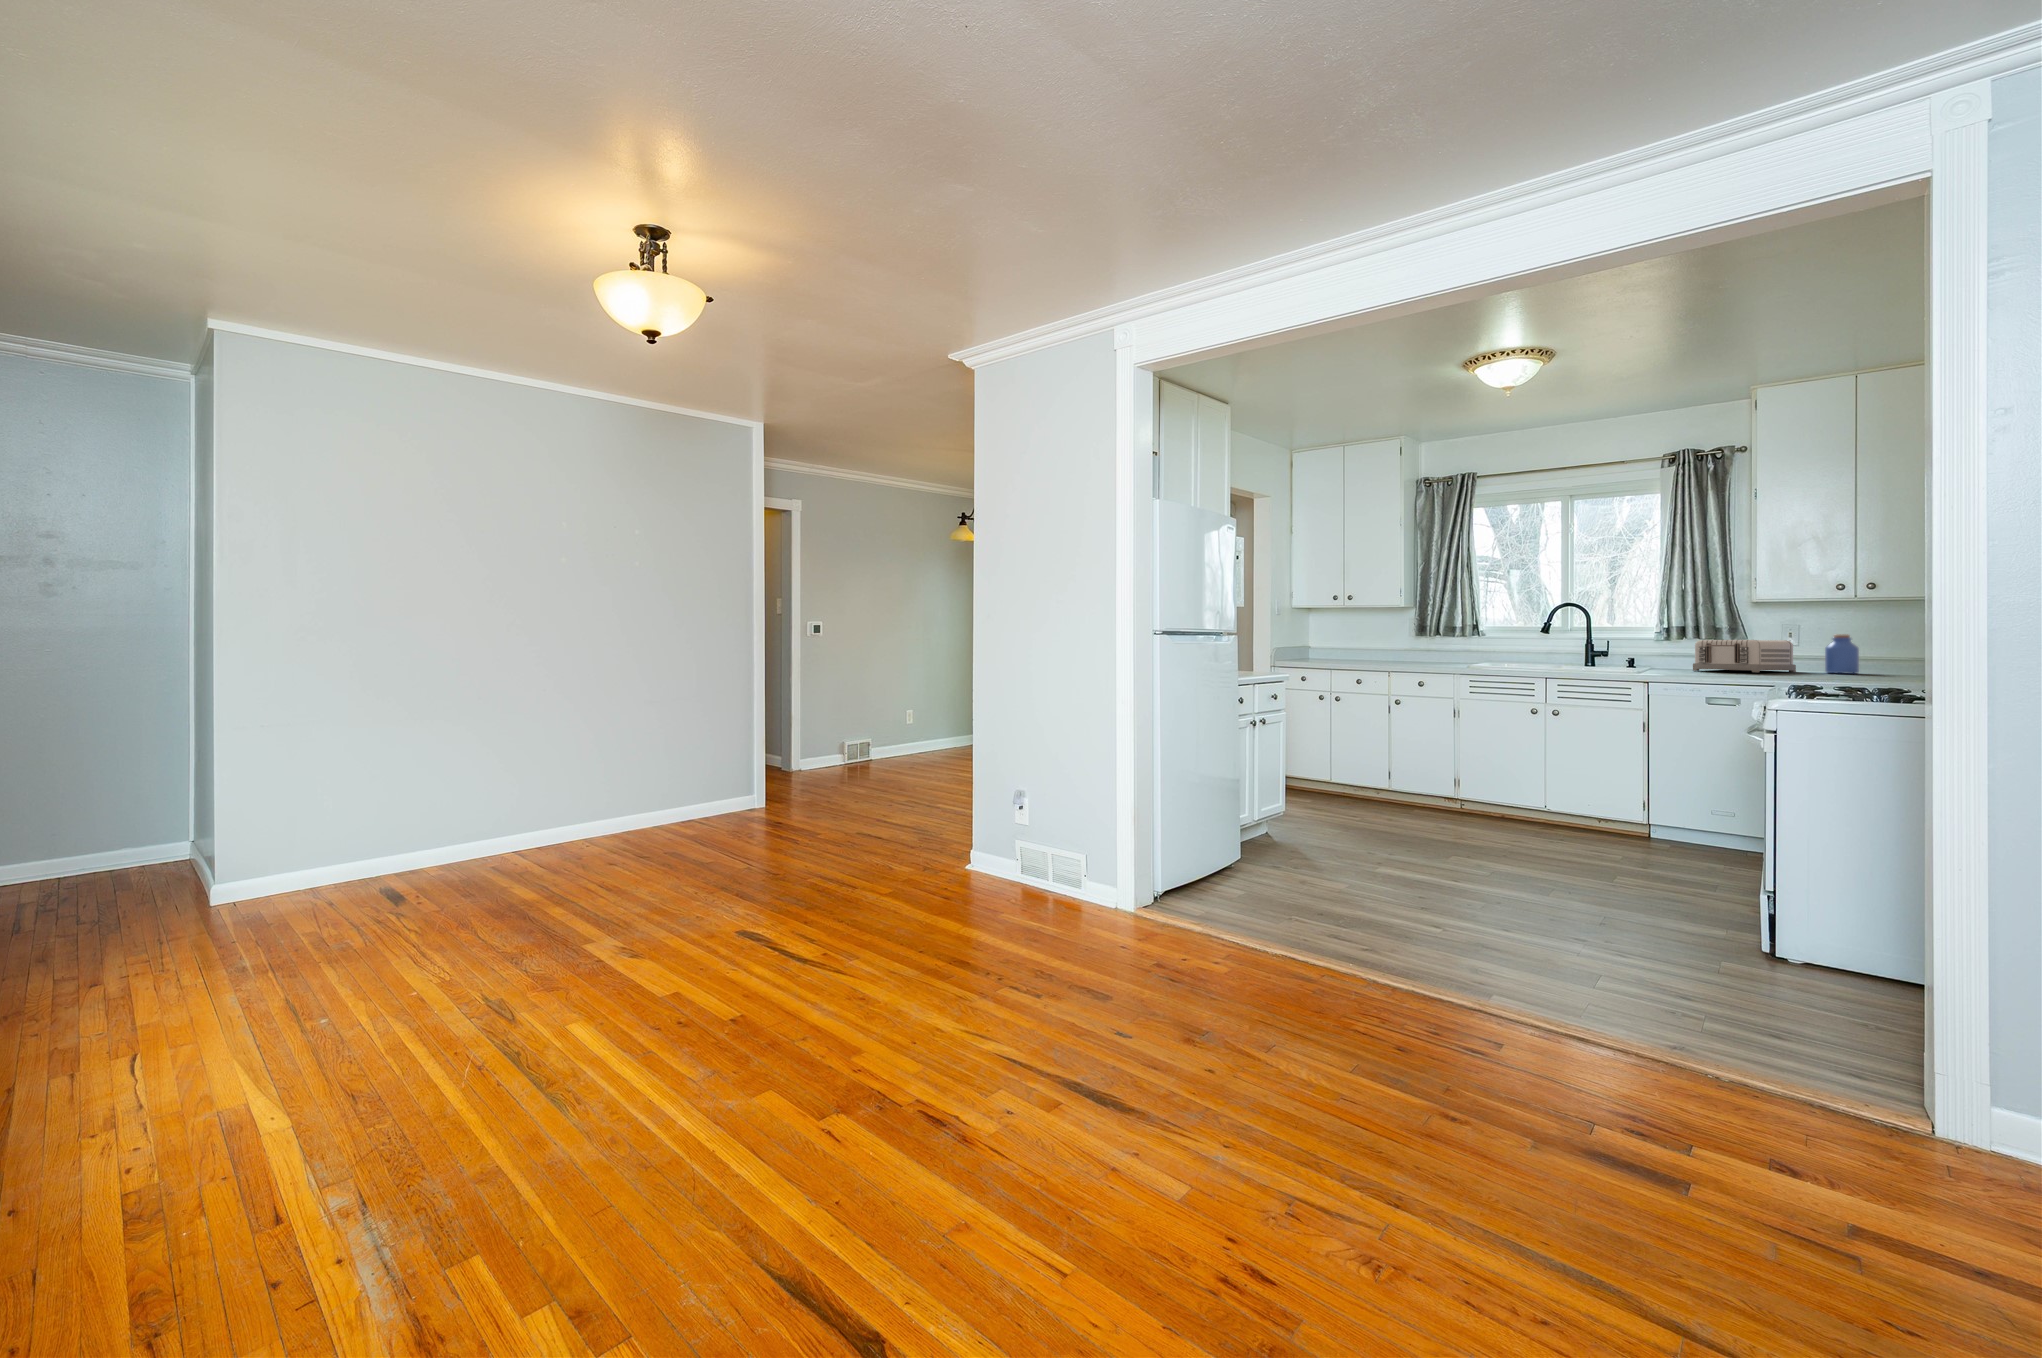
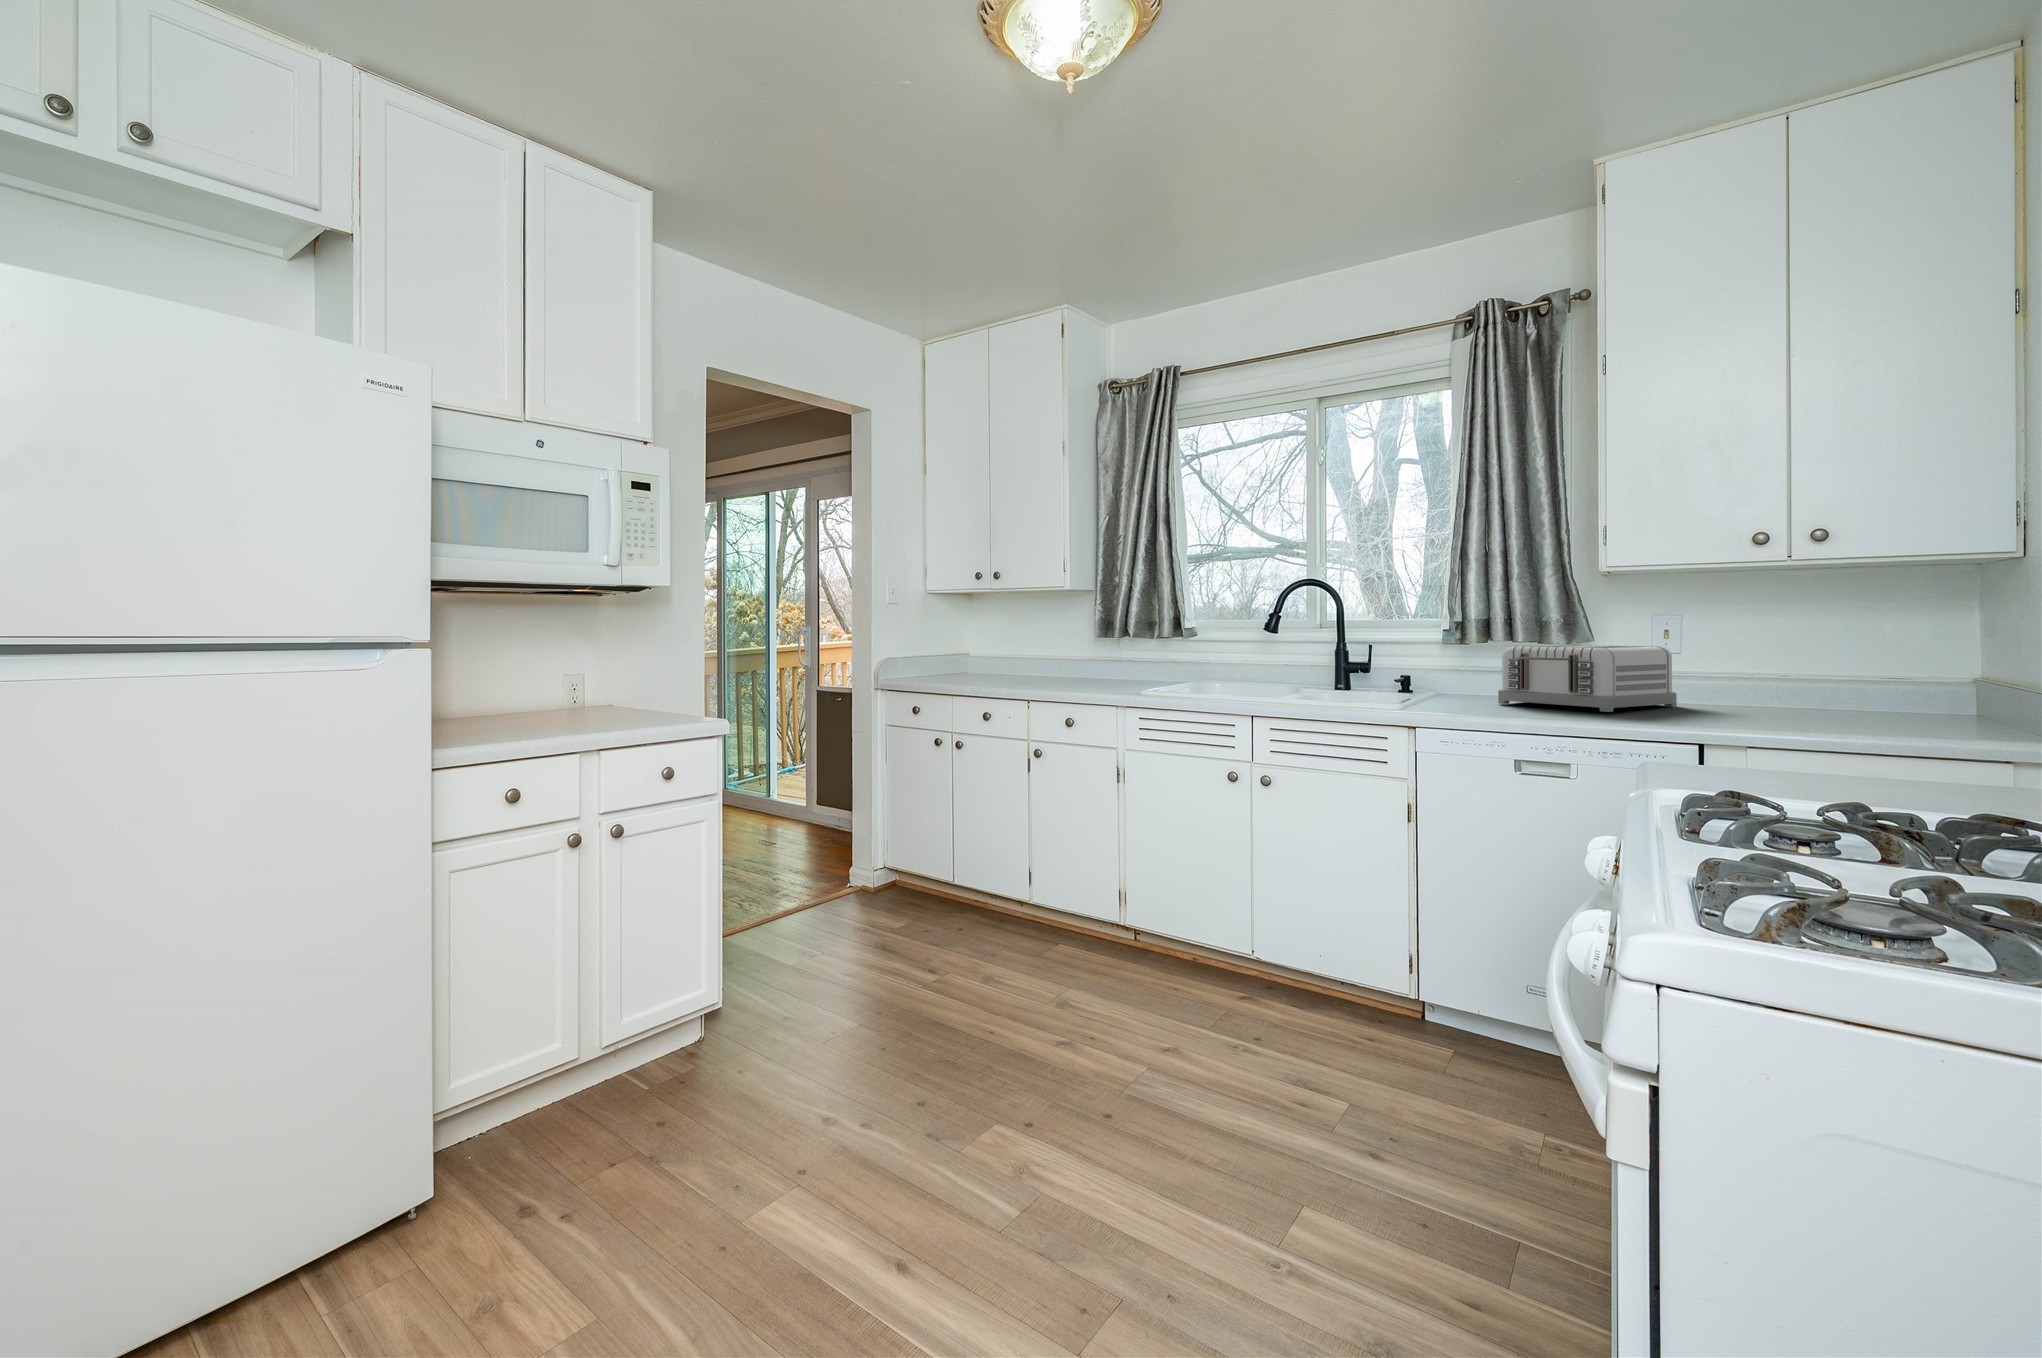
jar: present [1825,634,1859,674] -> none [1731,636,1796,714]

